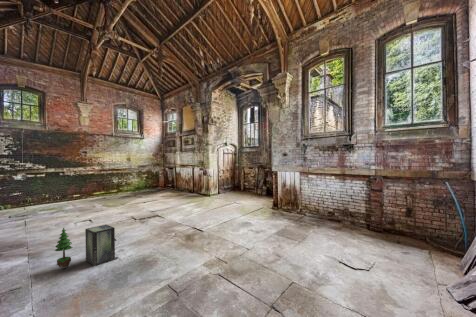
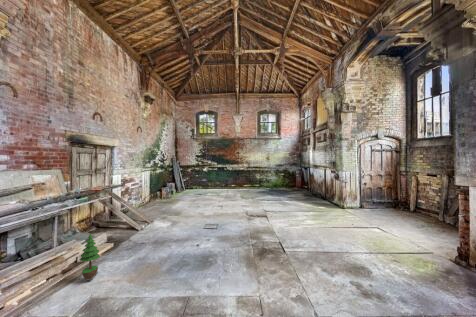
storage box: present [85,225,115,266] -> none [105,237,141,291]

